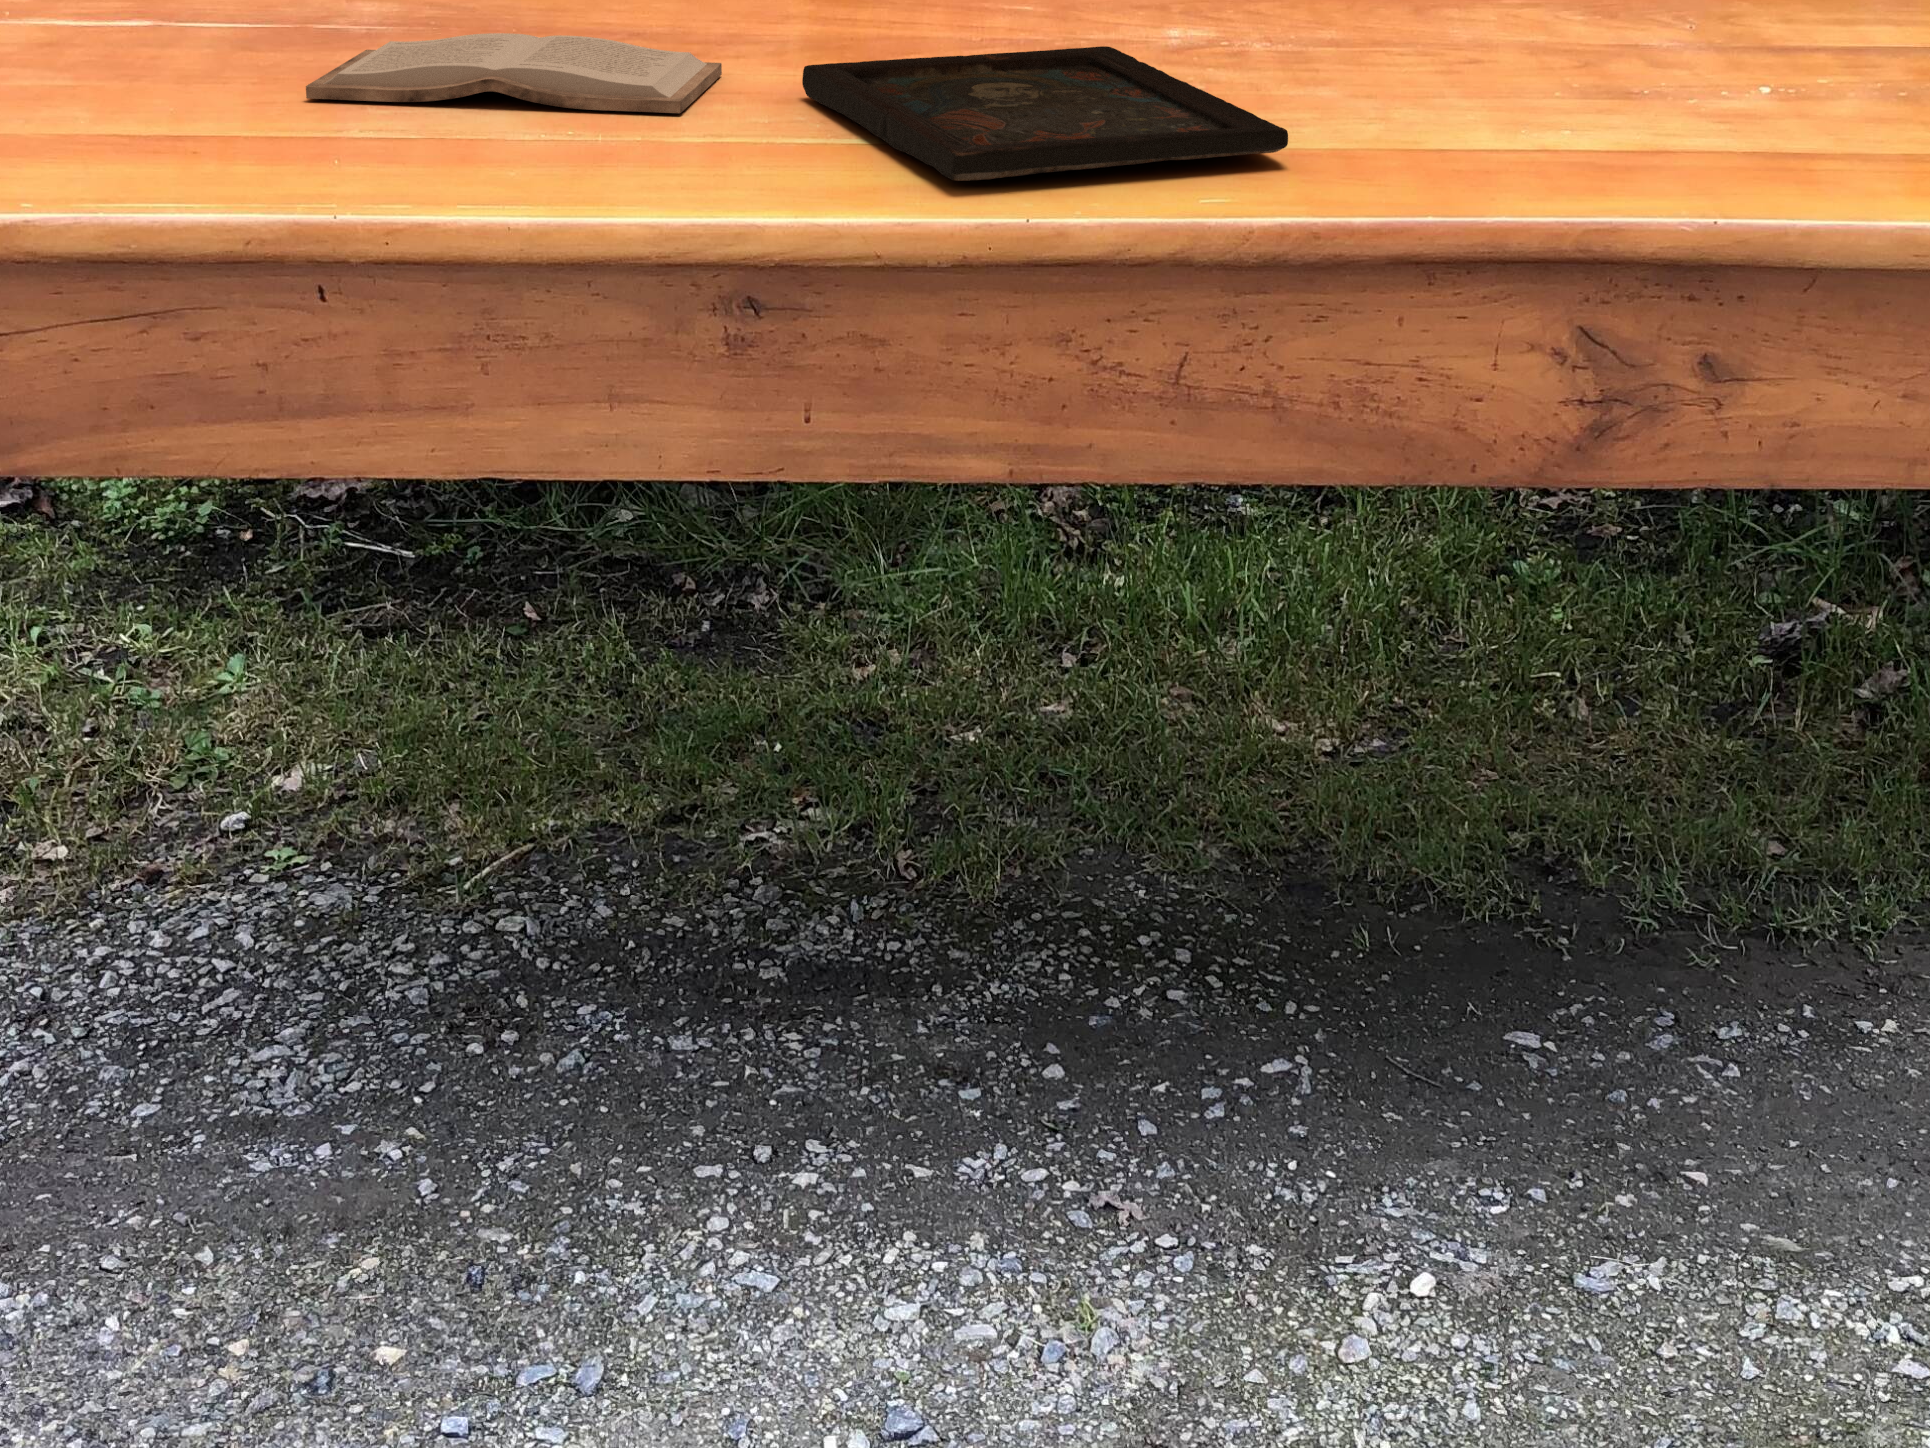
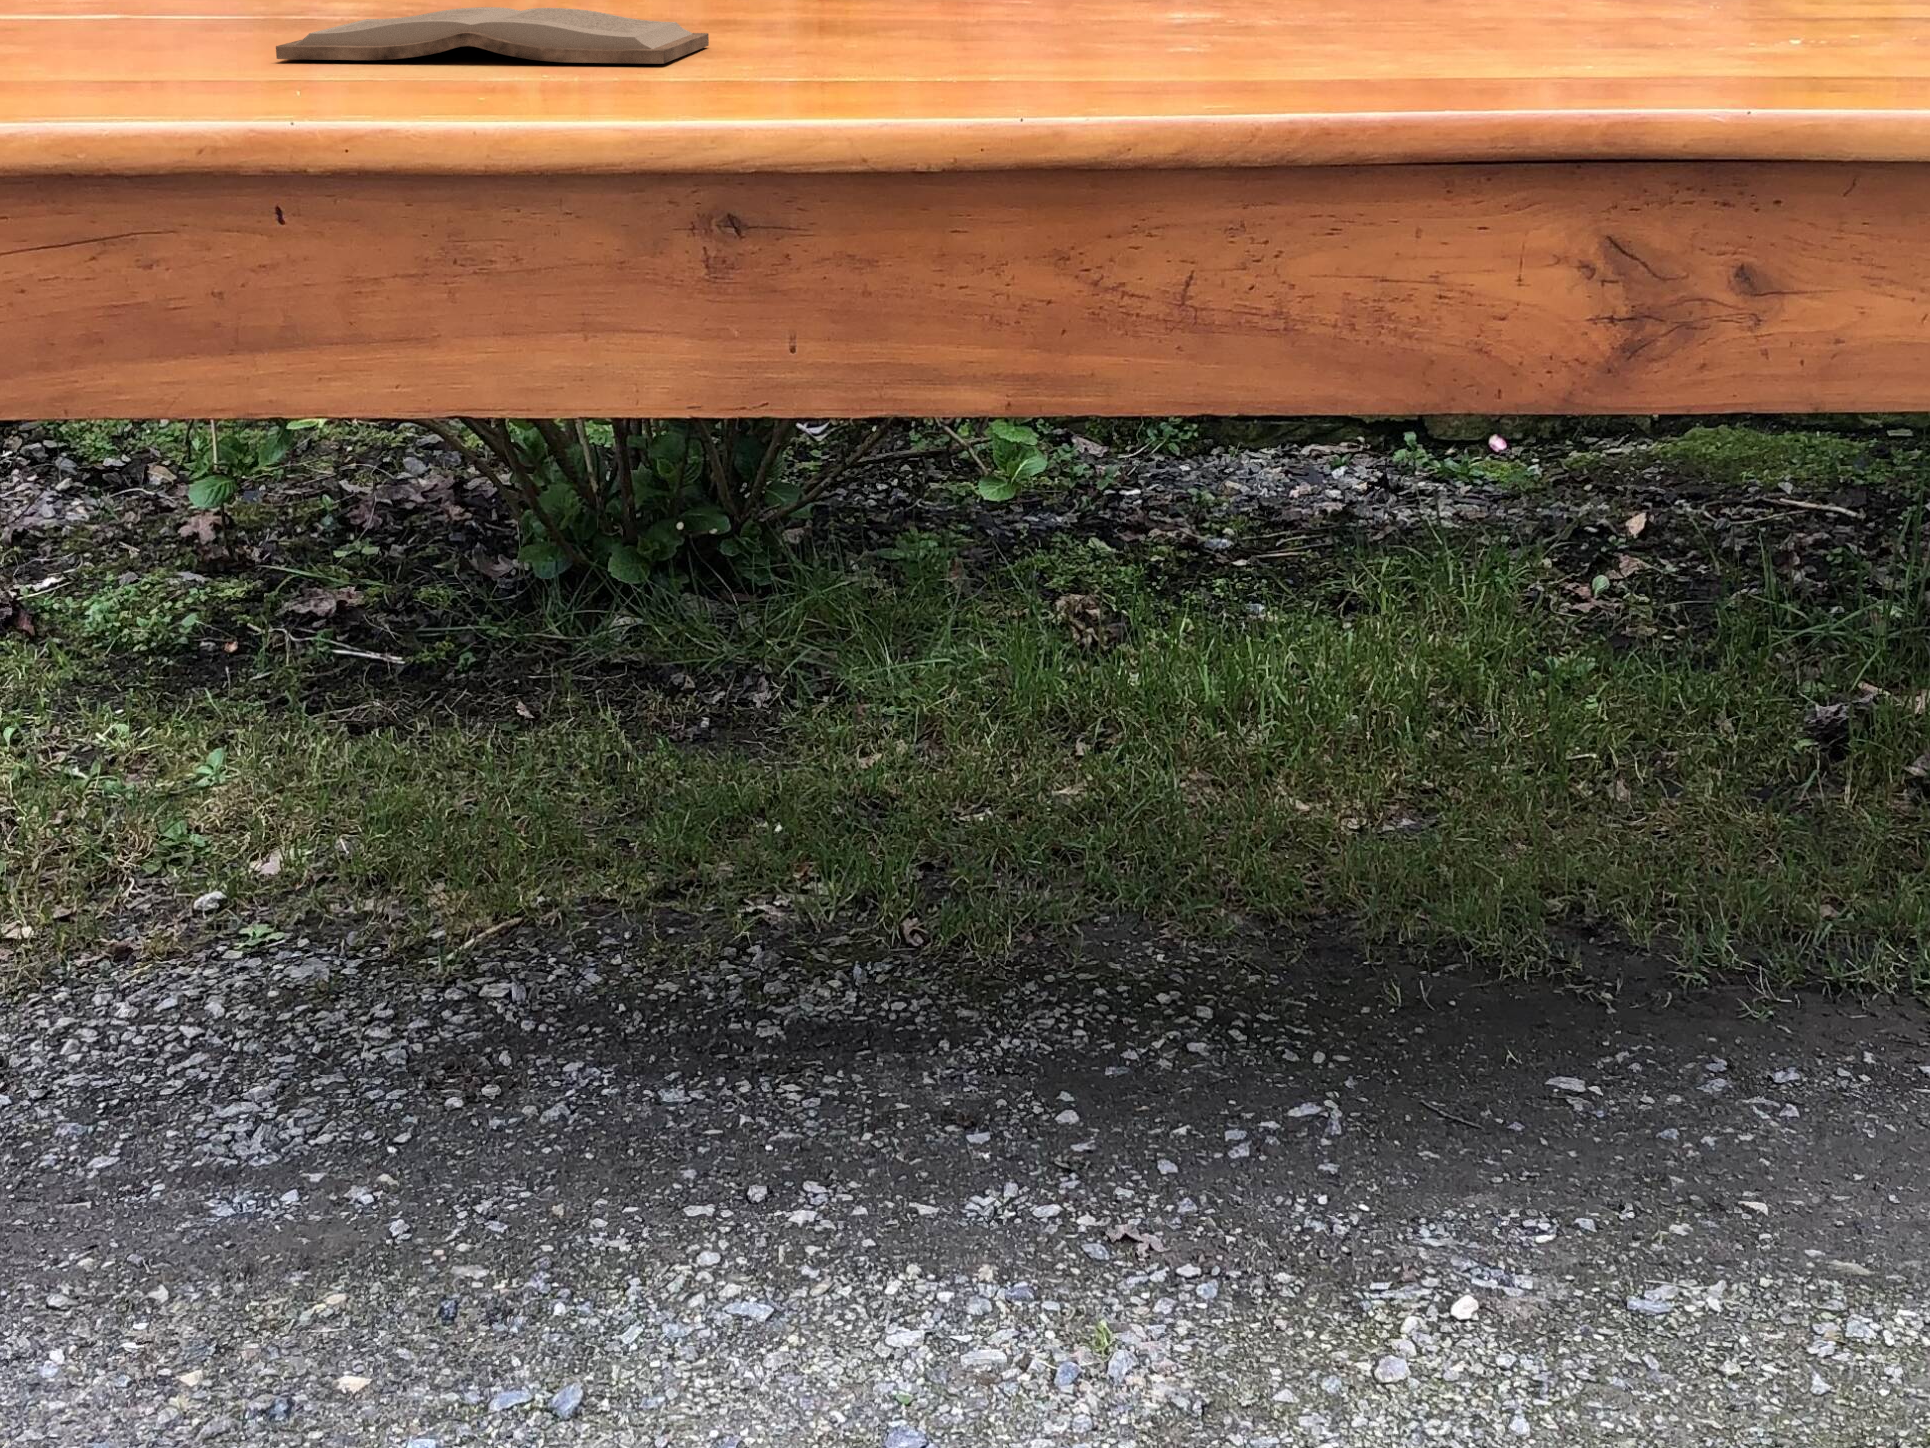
tray: present [802,46,1288,181] -> none [791,11,1296,89]

